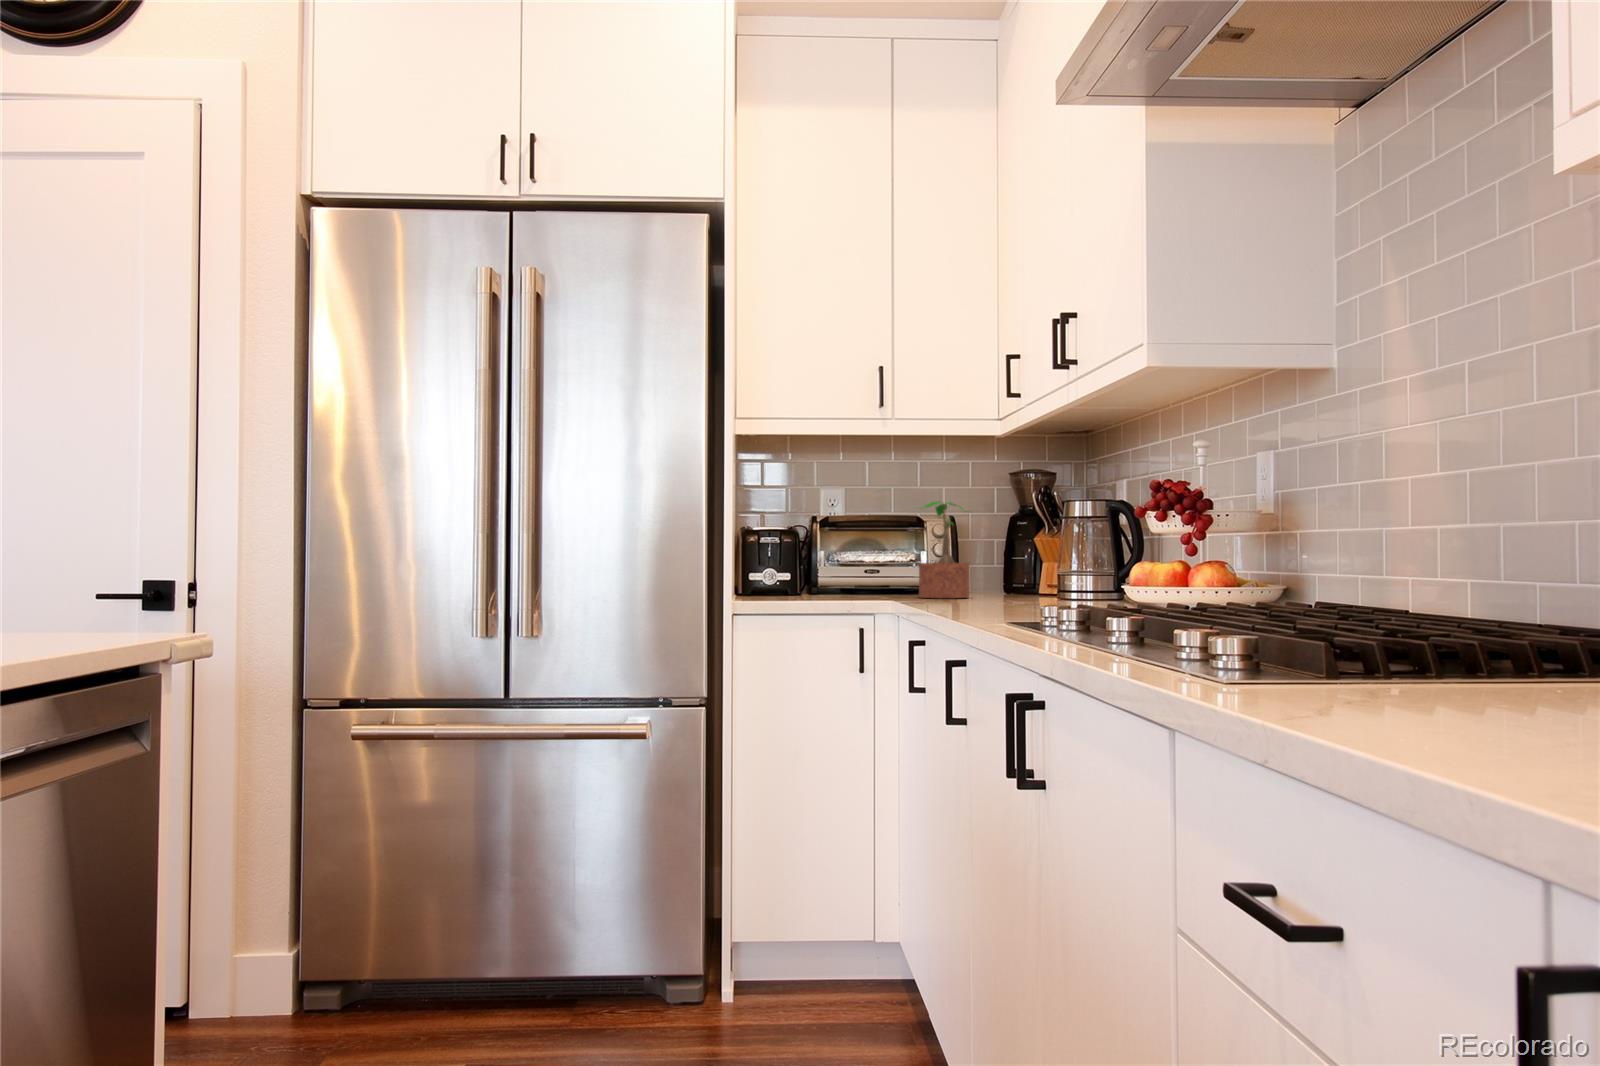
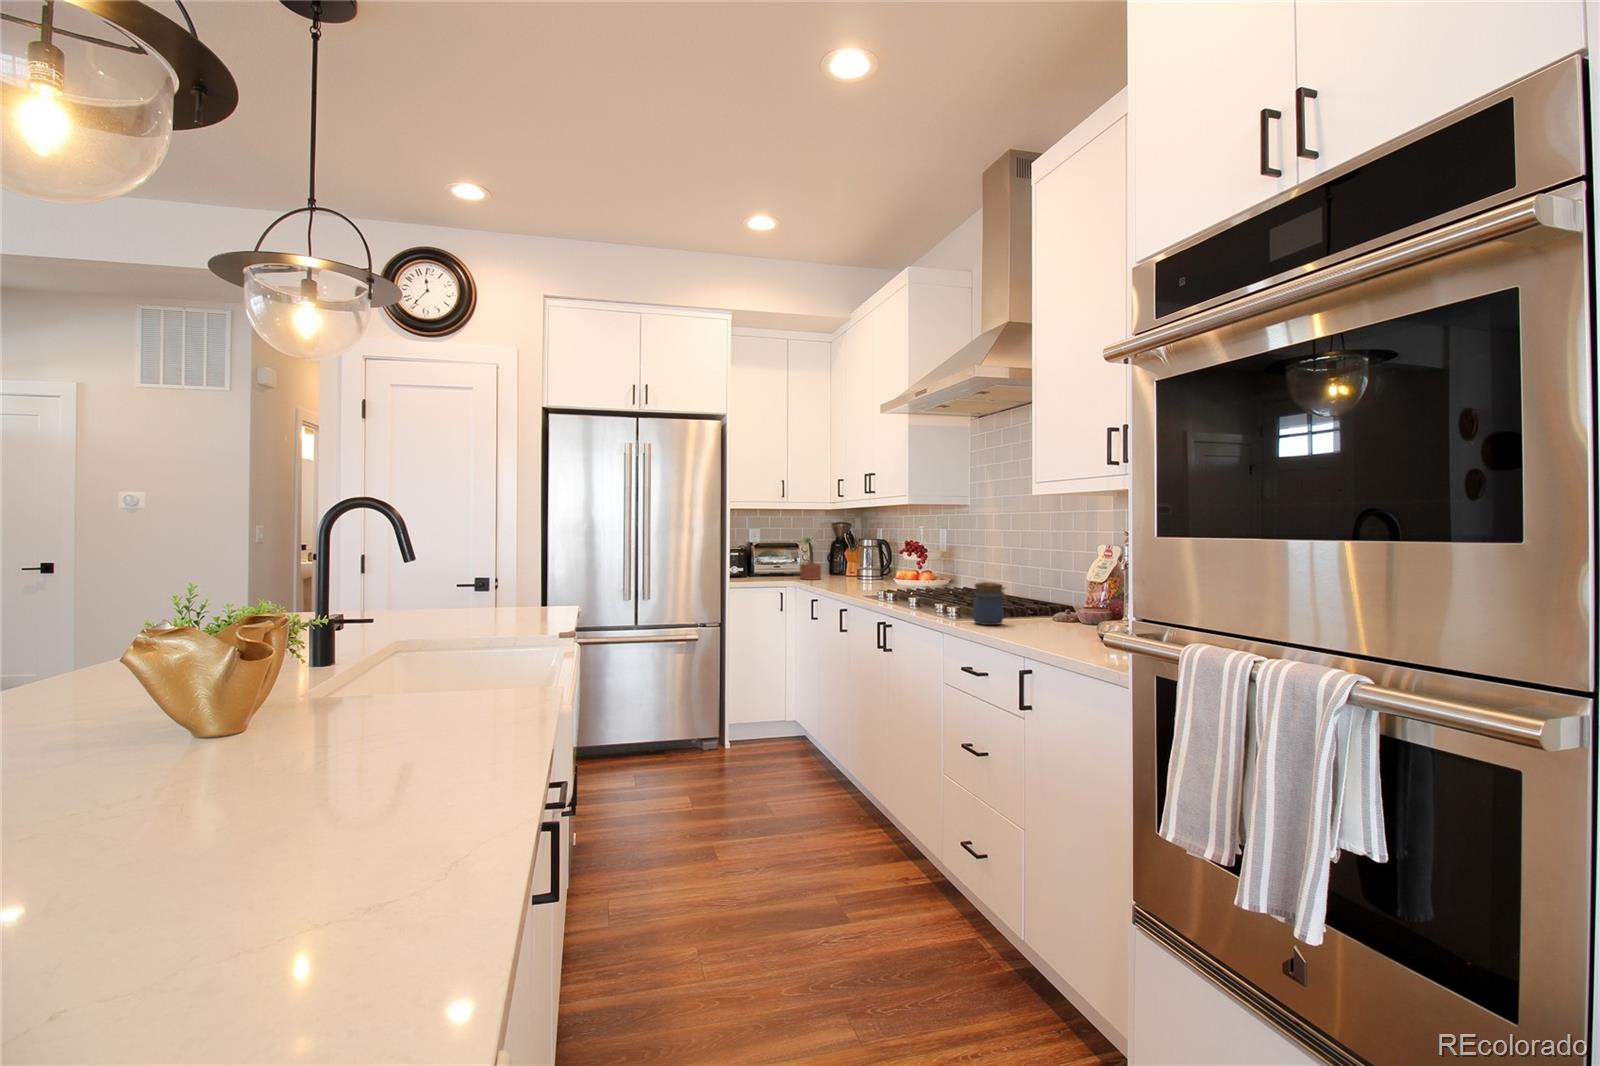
jar: none [1295,502,1478,712] -> present [973,582,1006,625]

